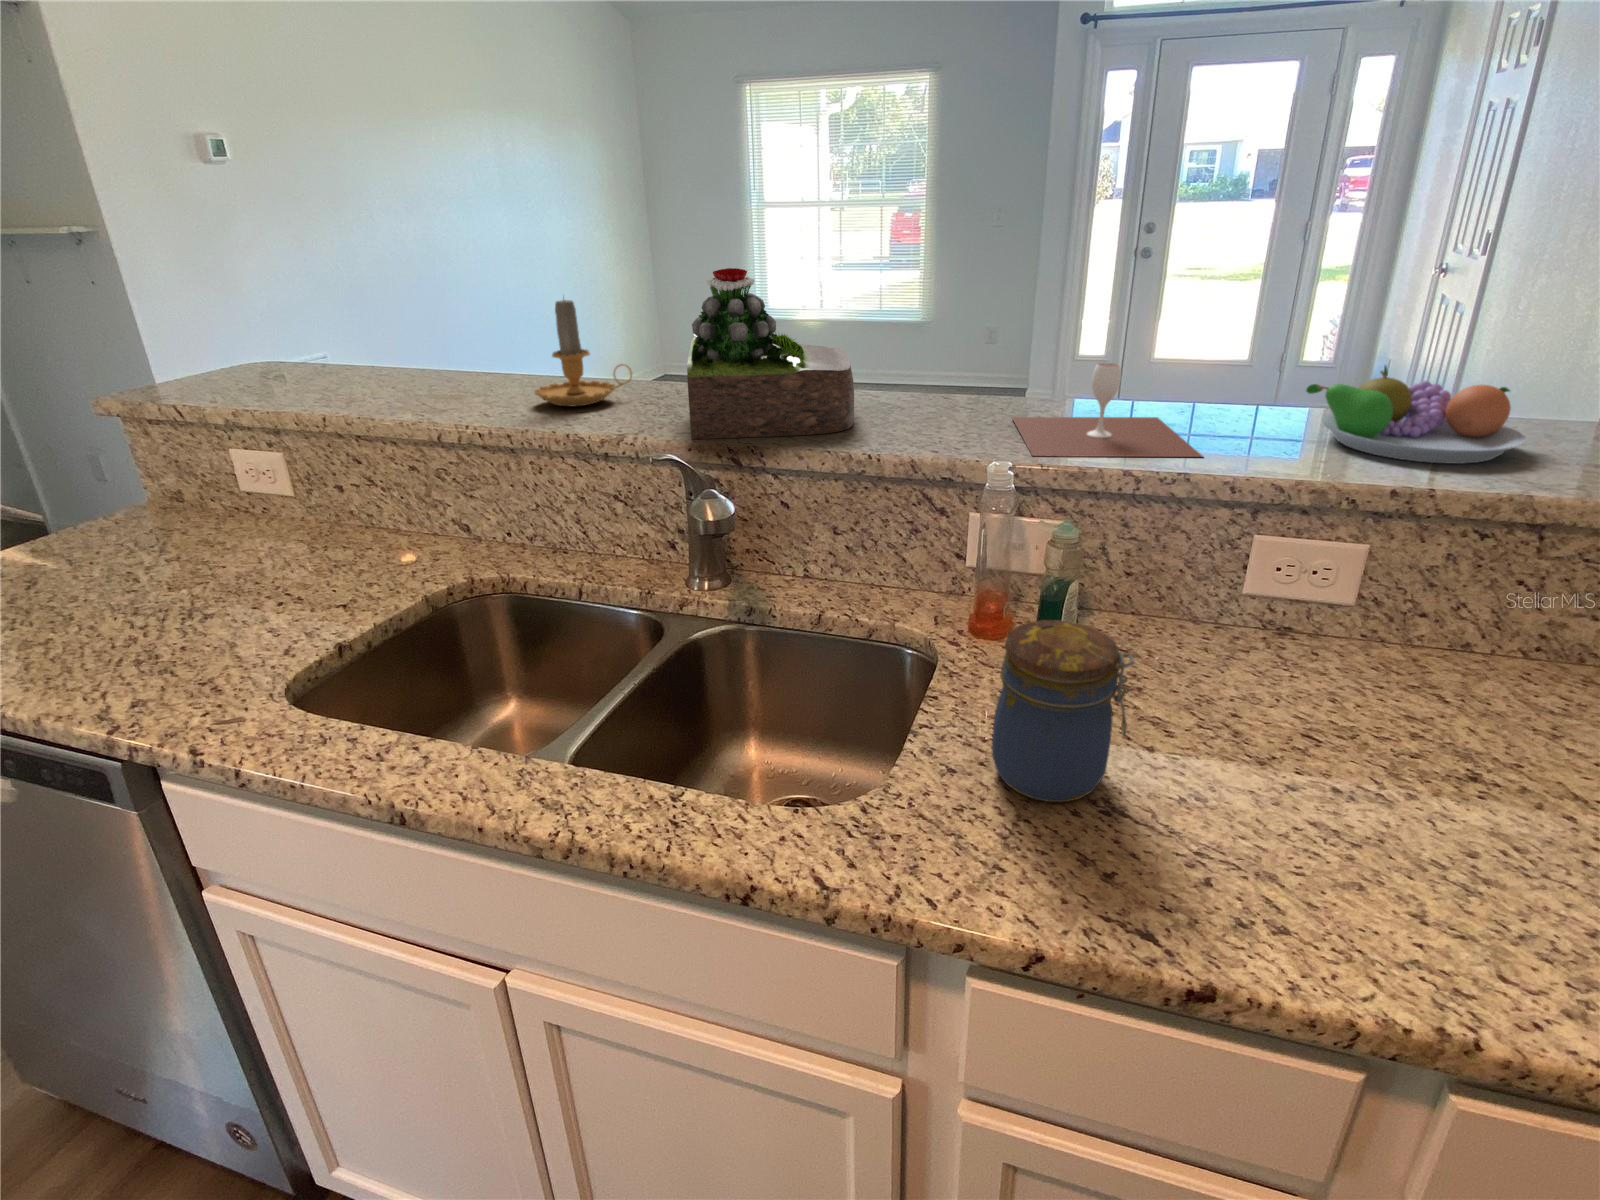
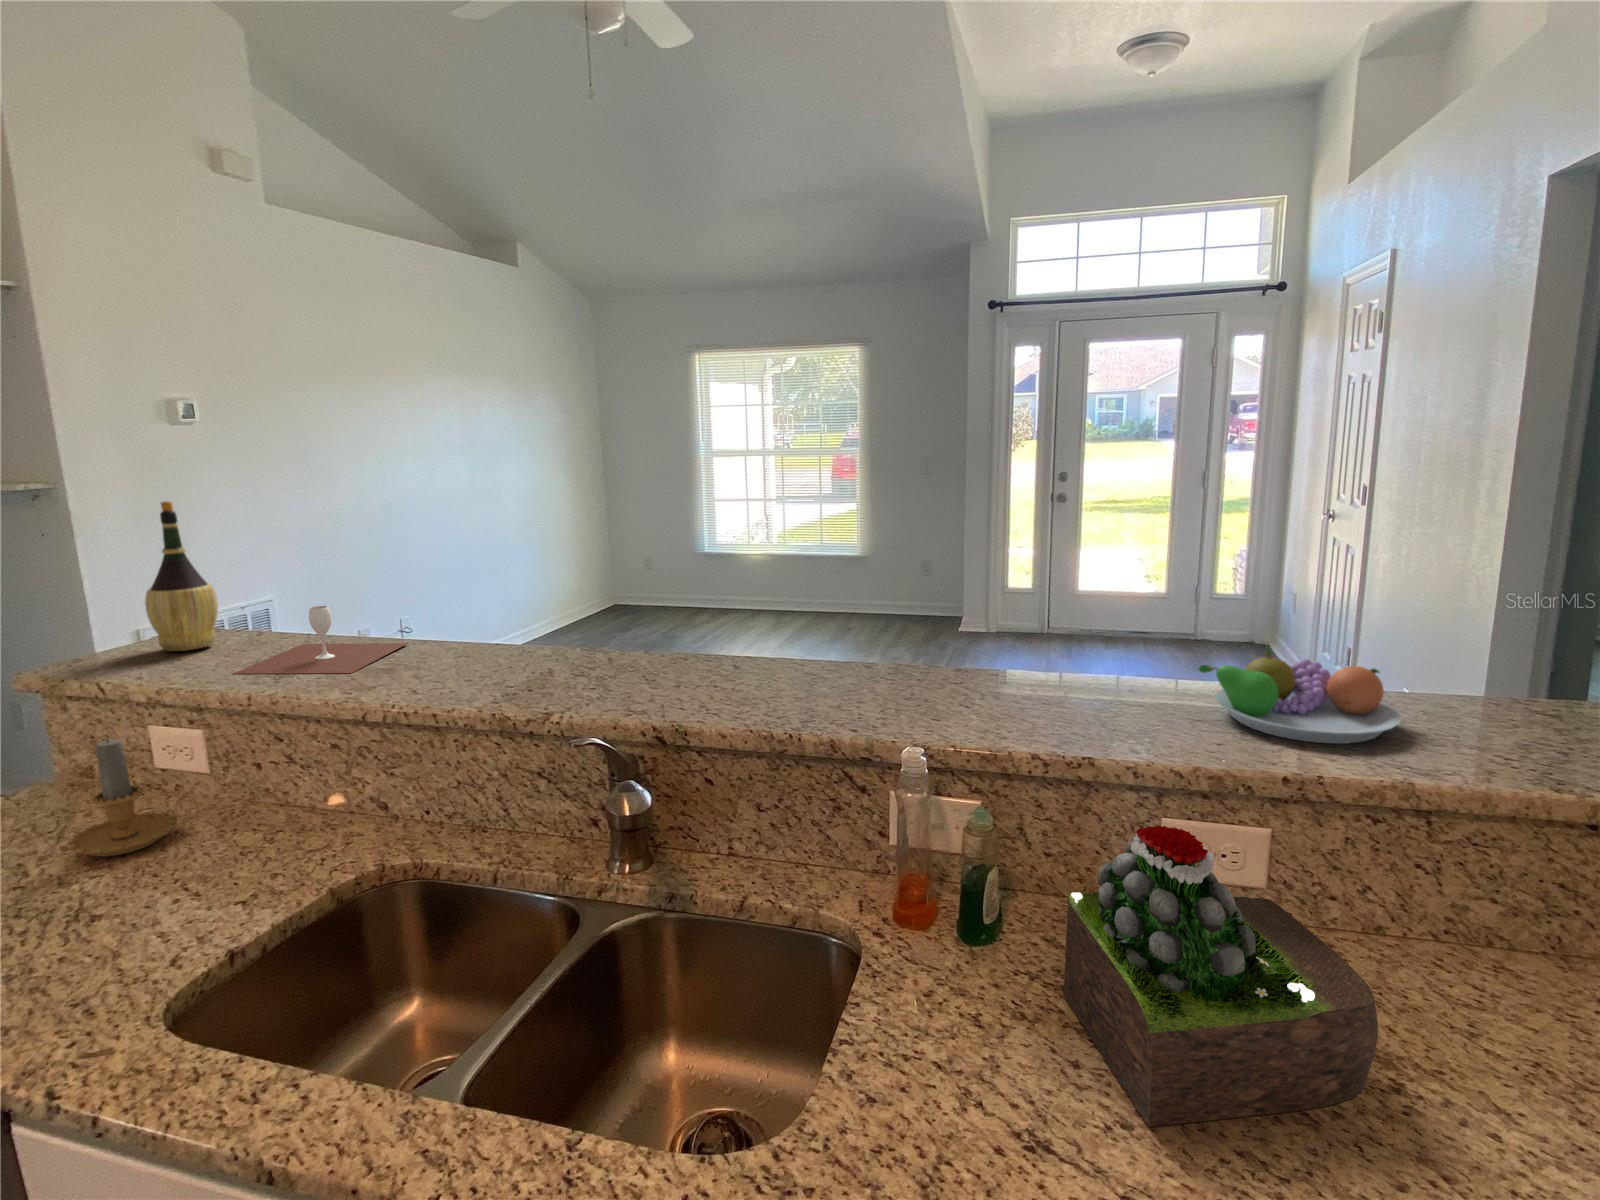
wine bottle: none [209,221,283,382] -> present [145,501,218,651]
succulent plant: present [687,268,854,439] -> present [1064,826,1378,1127]
candle: present [535,300,632,407] -> present [67,739,199,856]
wine glass: present [1012,363,1202,457] -> present [233,606,407,674]
jar: present [992,620,1134,802] -> none [910,931,1044,1137]

